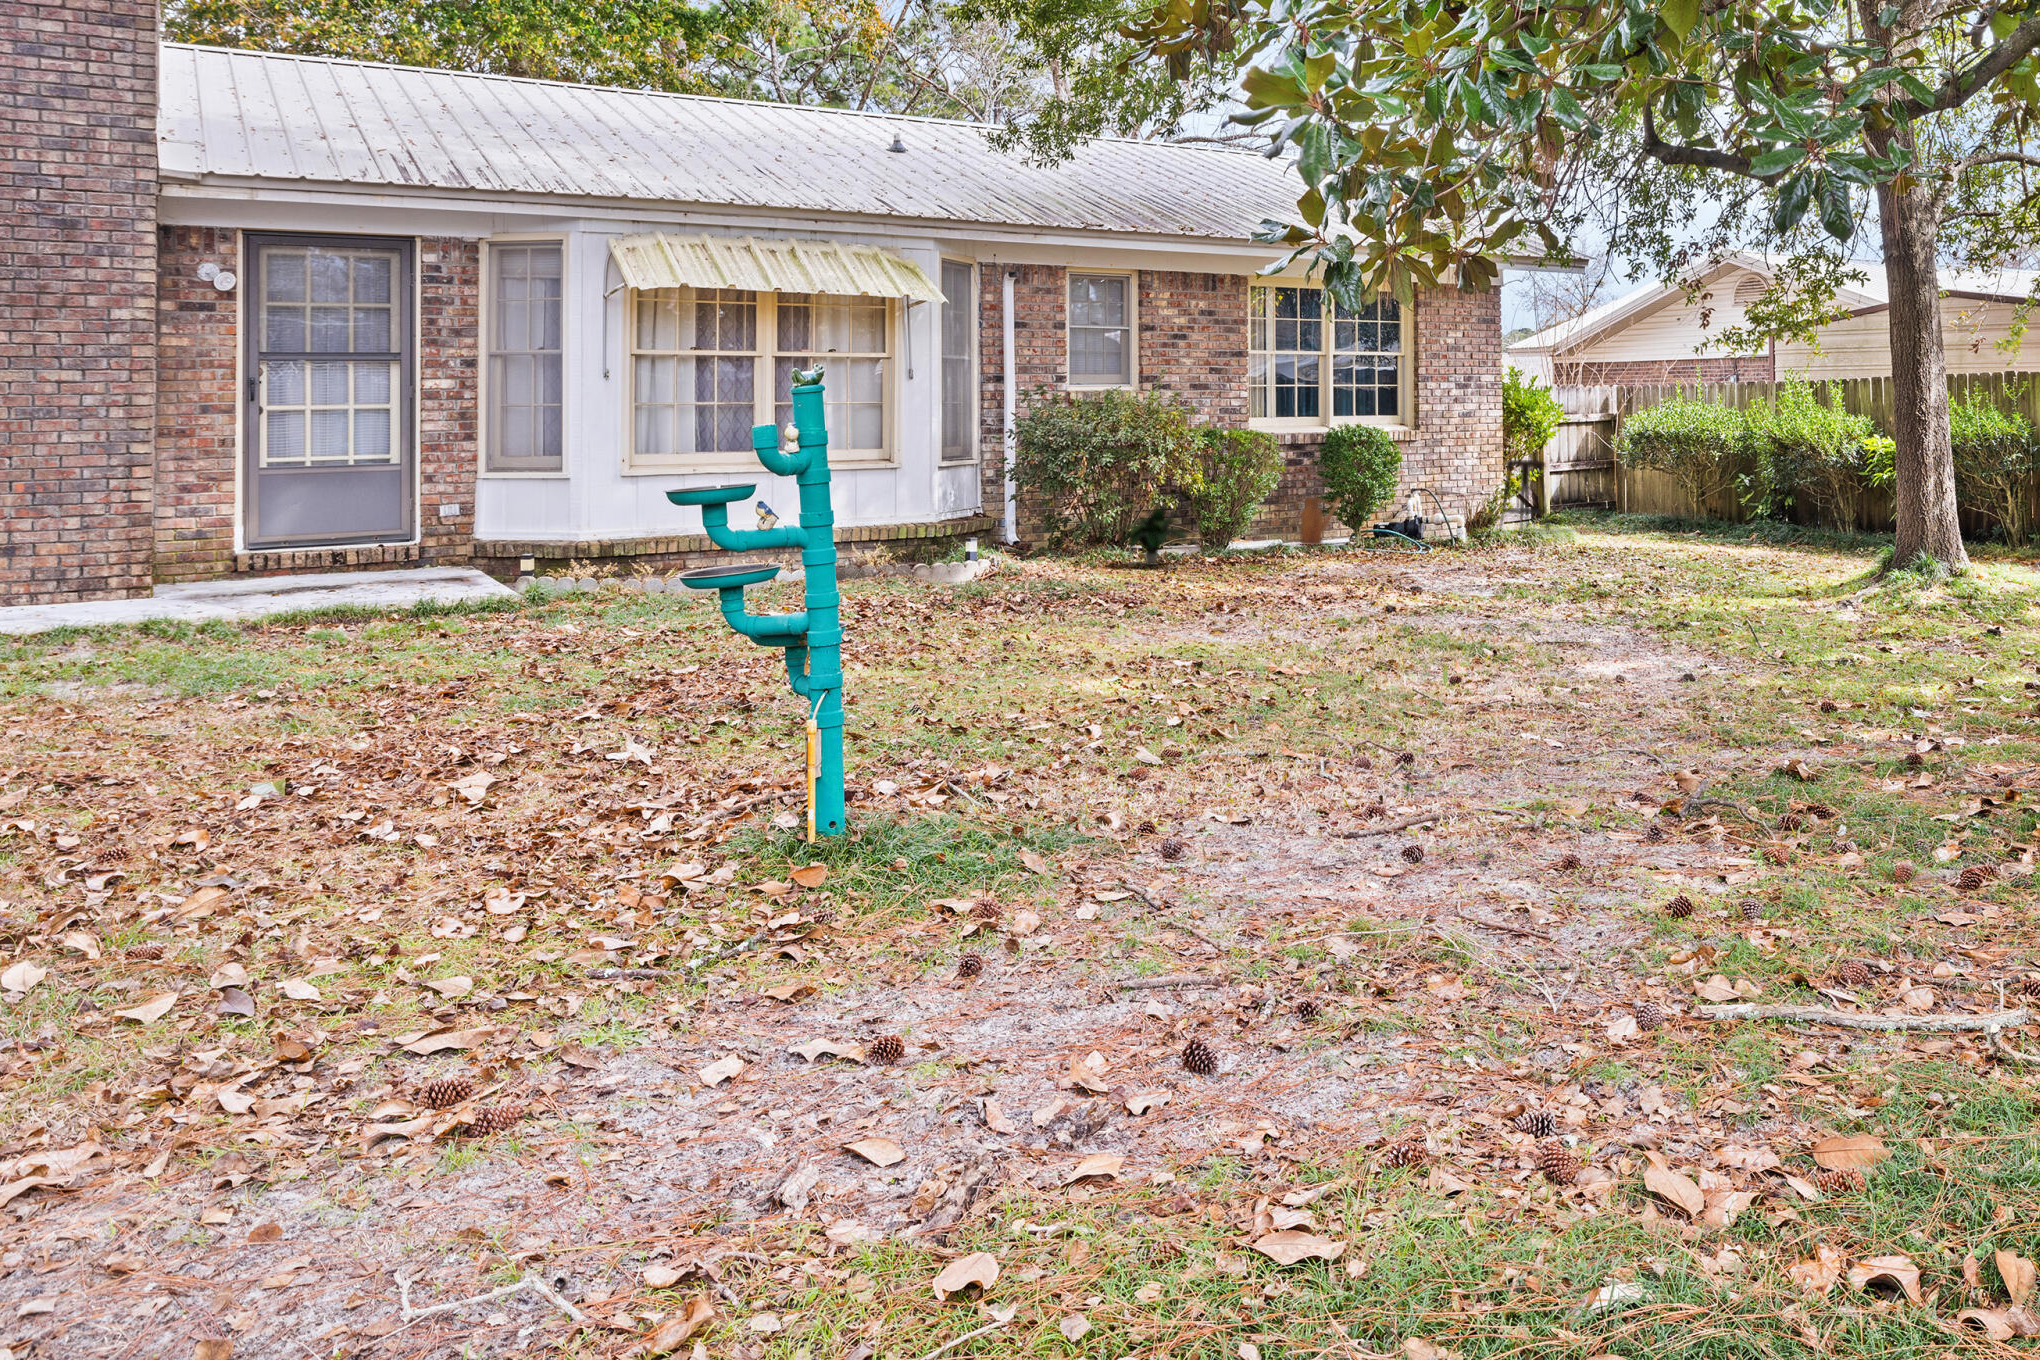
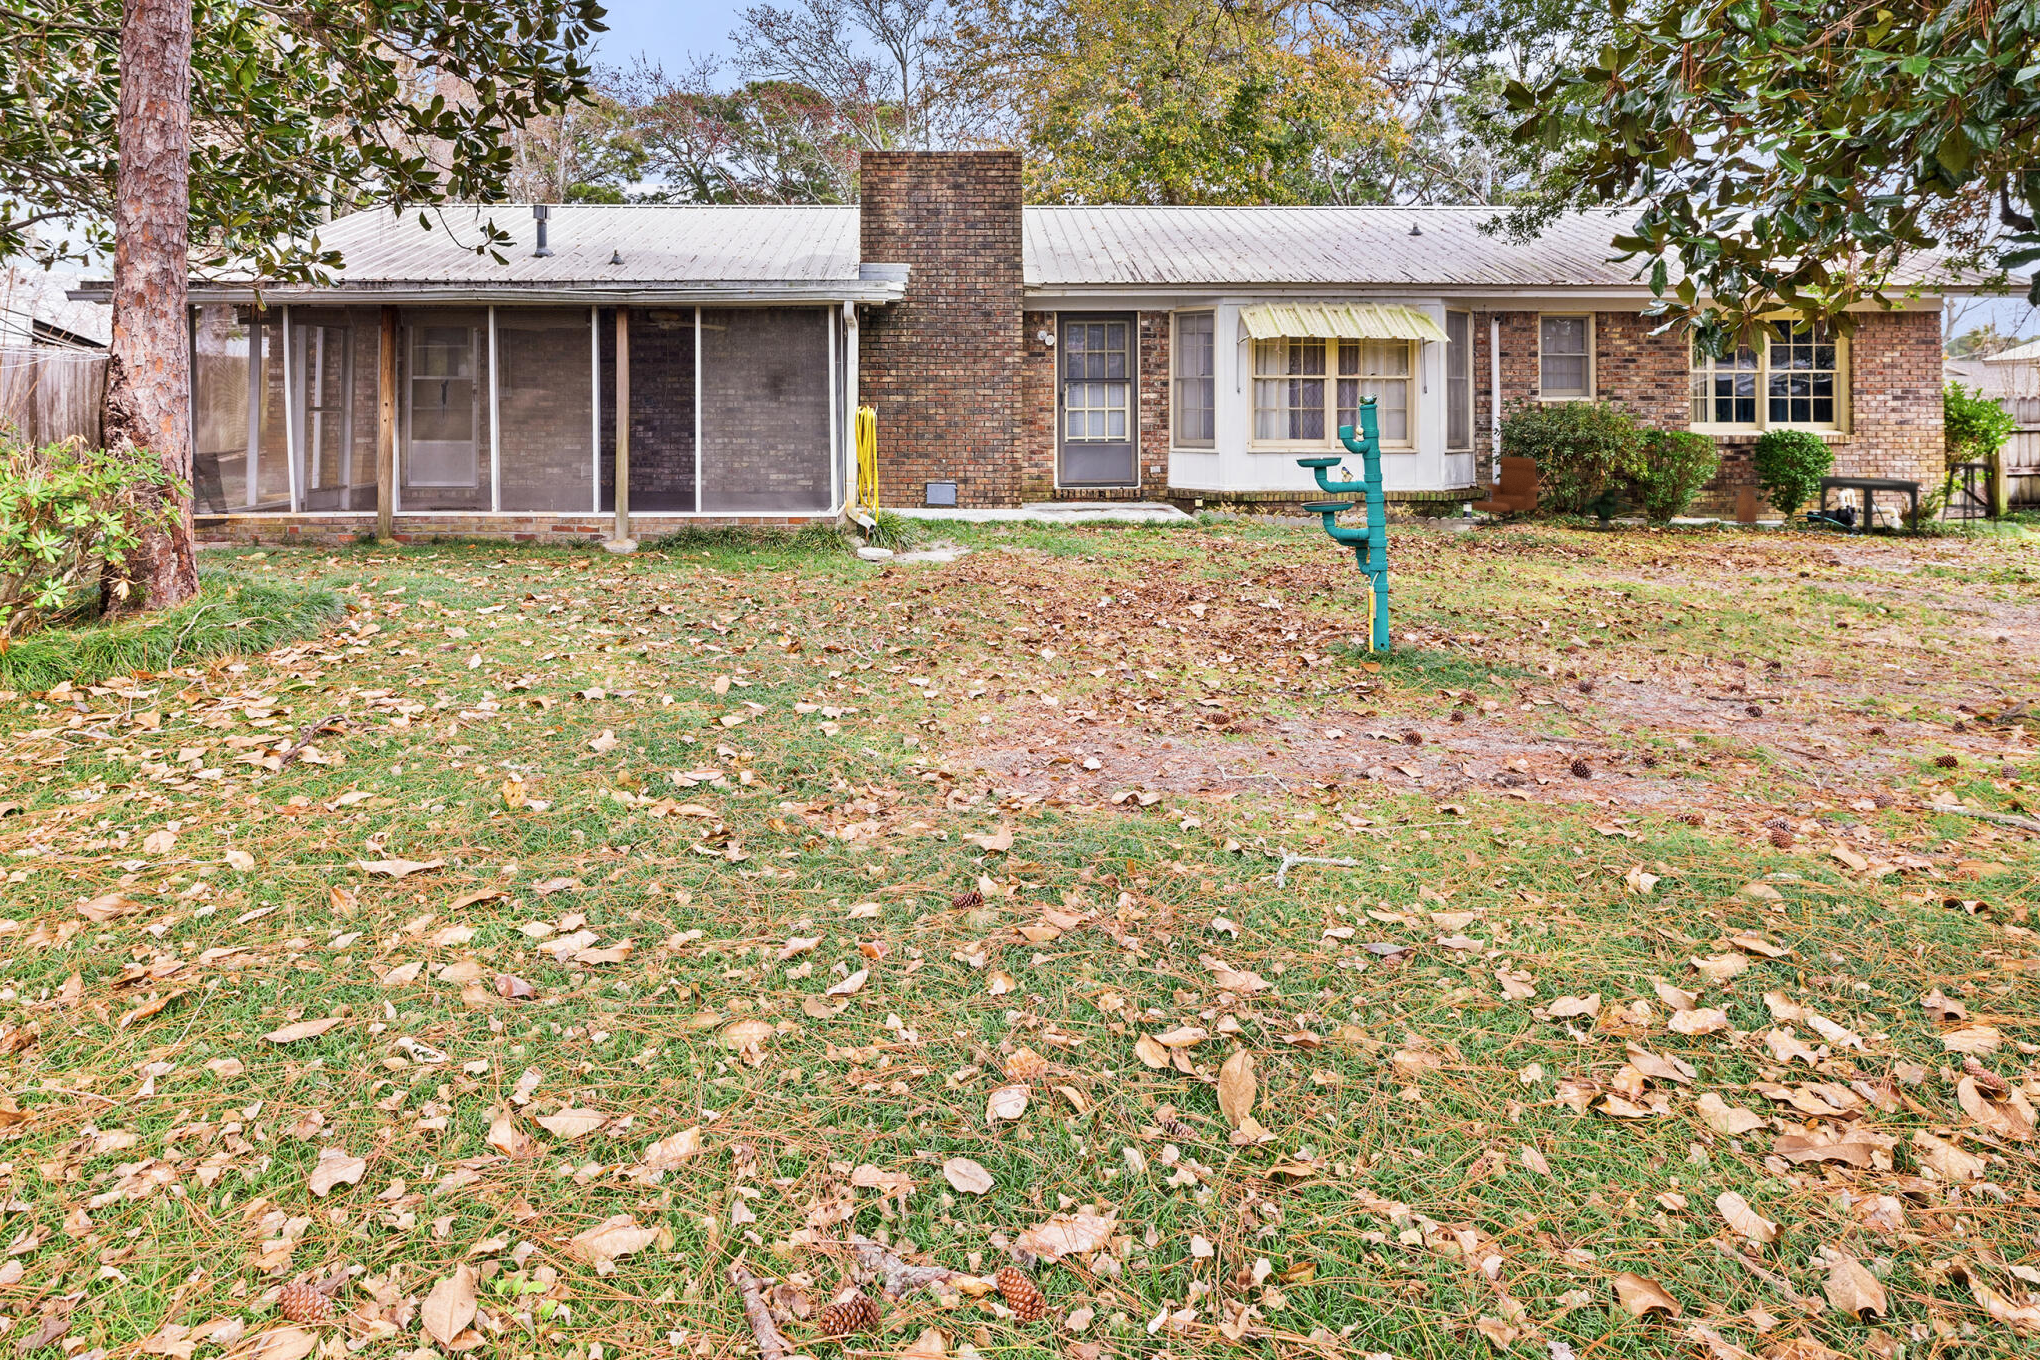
lounge chair: none [978,470,1074,572] -> present [1472,457,1542,526]
round table: none [1384,481,1489,551] -> present [1817,476,1922,535]

